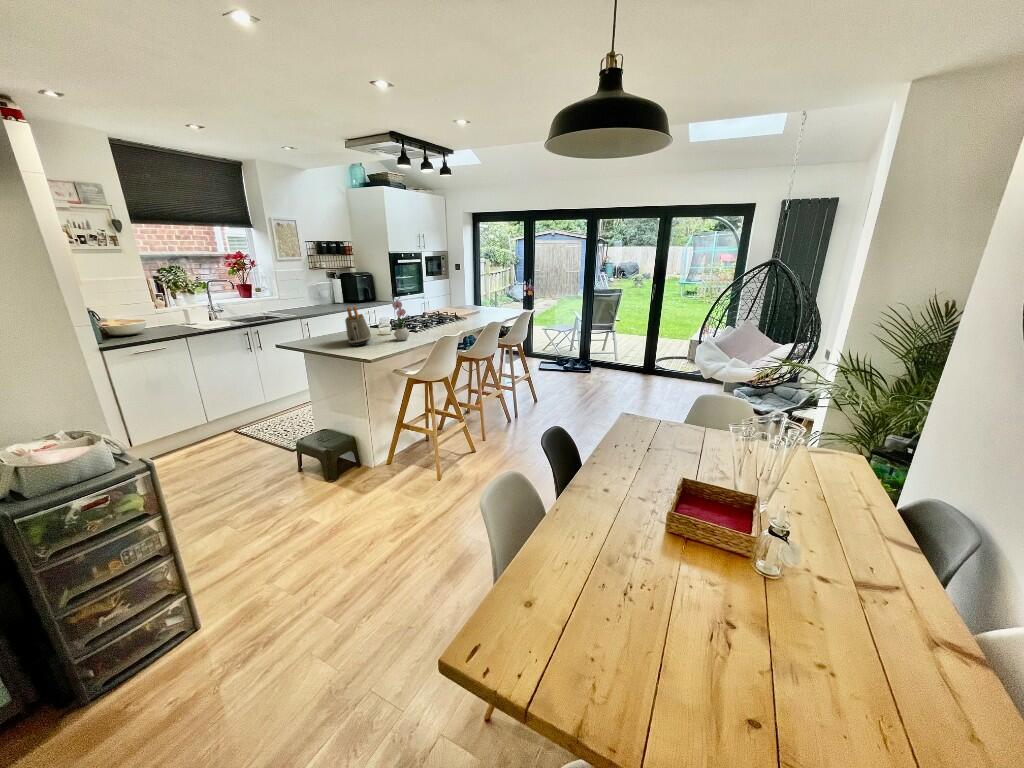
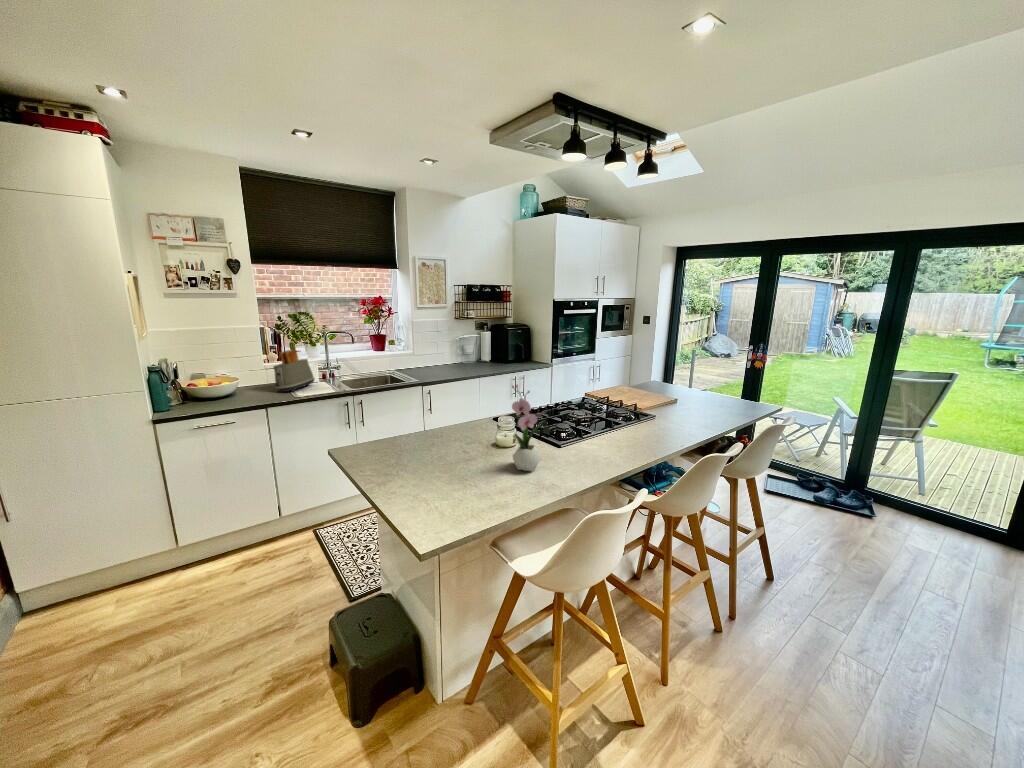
toaster: present [345,305,371,346] -> present [273,350,315,392]

